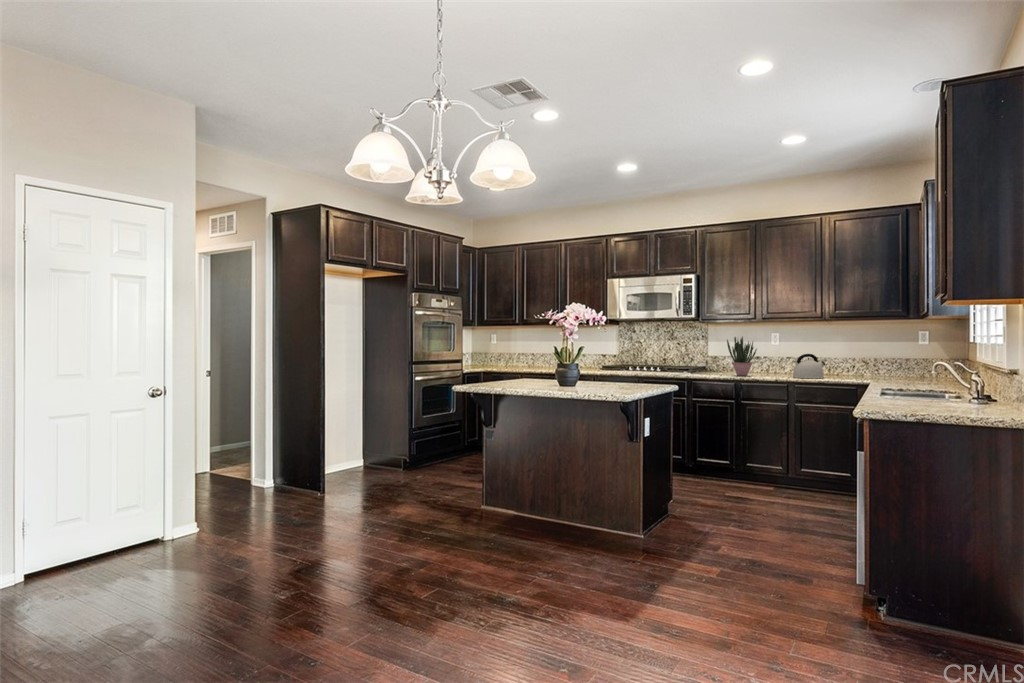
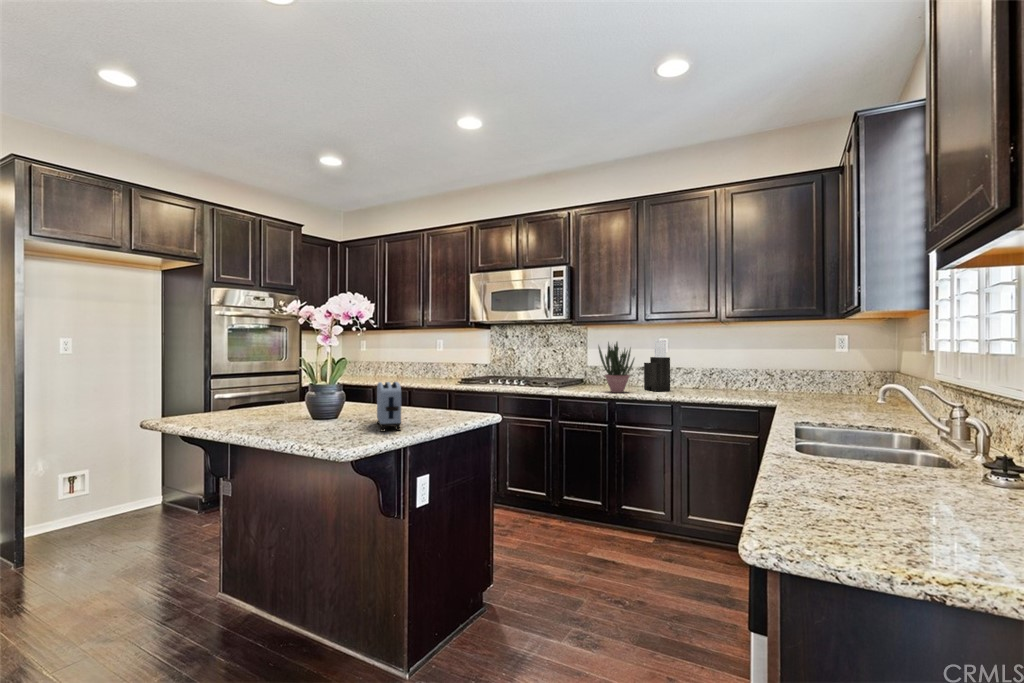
knife block: none [762,335,784,375] -> present [644,340,670,392]
kettle: present [793,354,825,378] -> none [679,364,720,397]
toaster: none [611,364,638,392] -> present [377,382,401,431]

